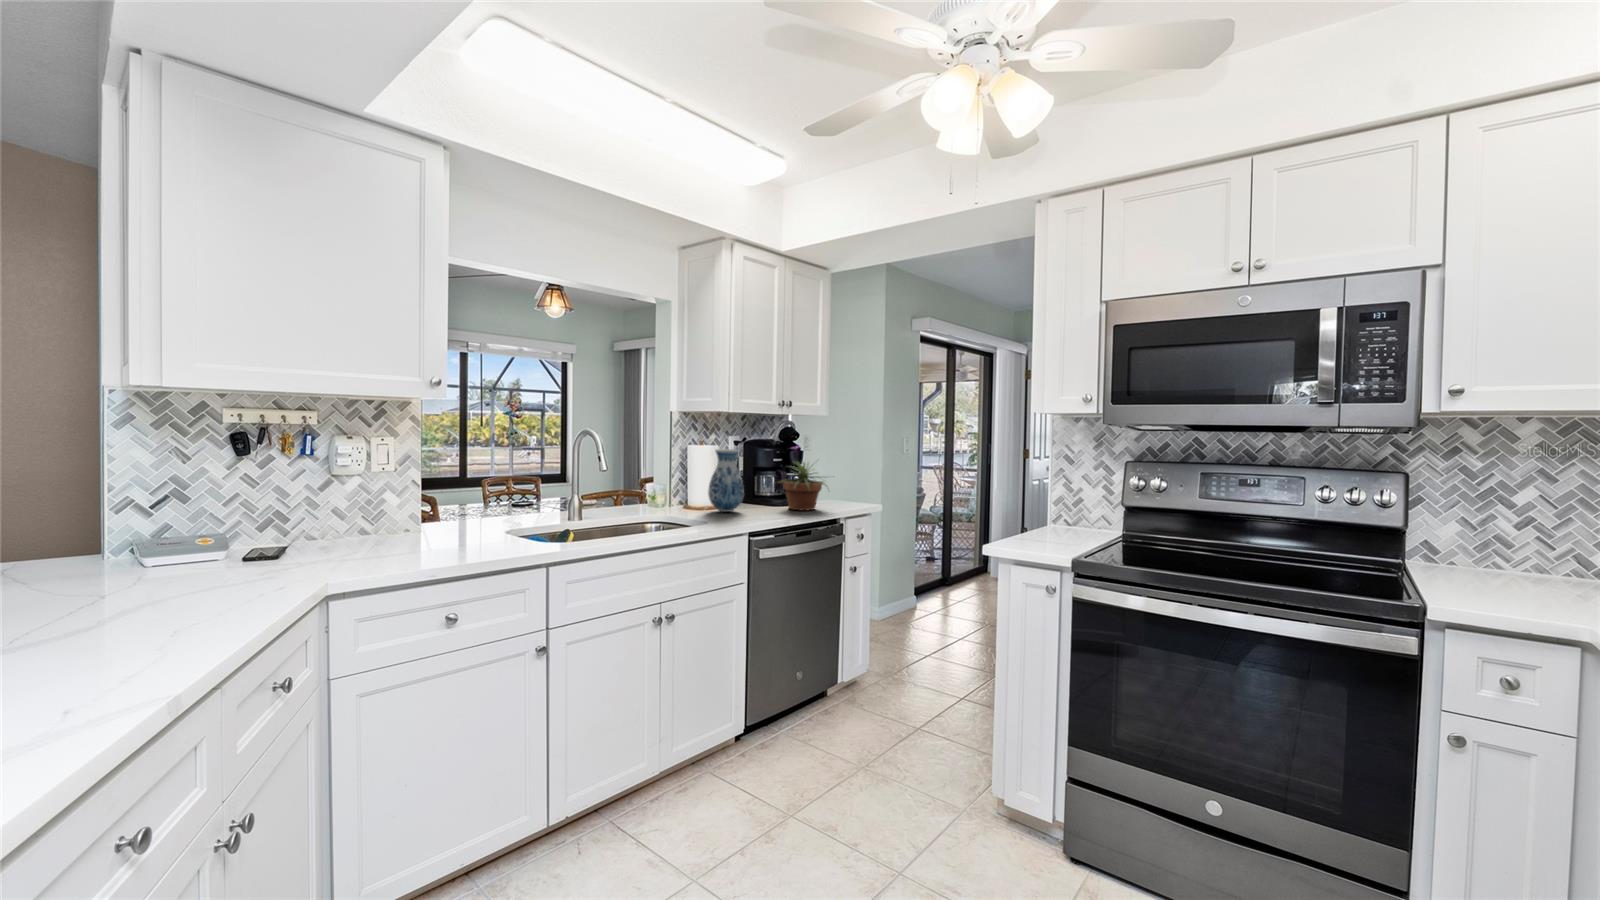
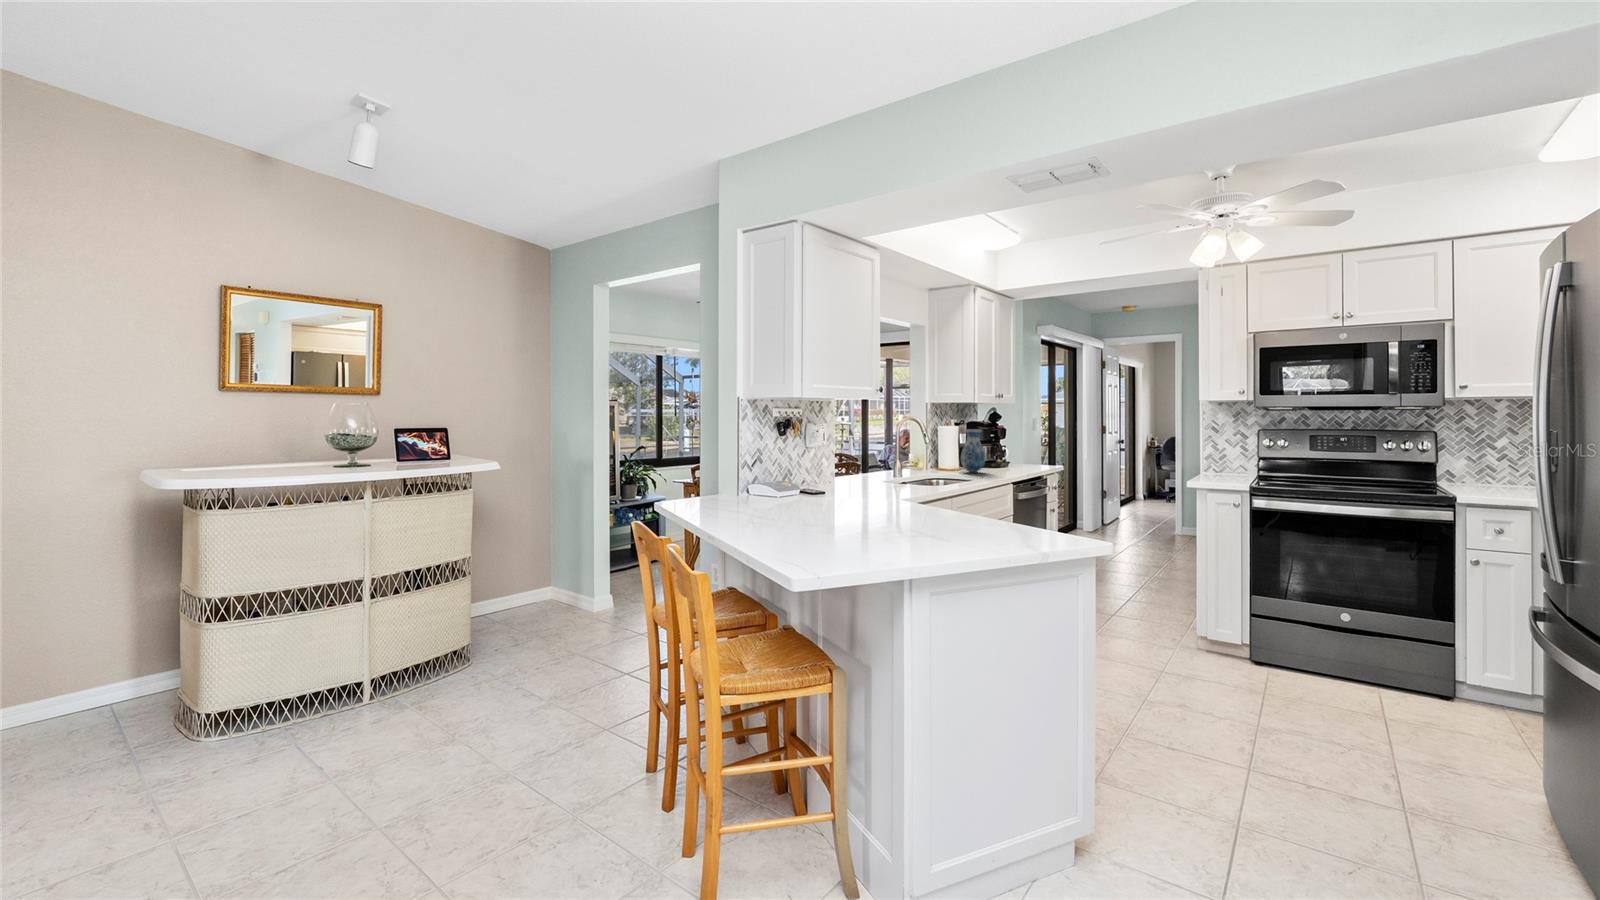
potted plant: present [779,461,827,510] -> none [997,436,1040,471]

